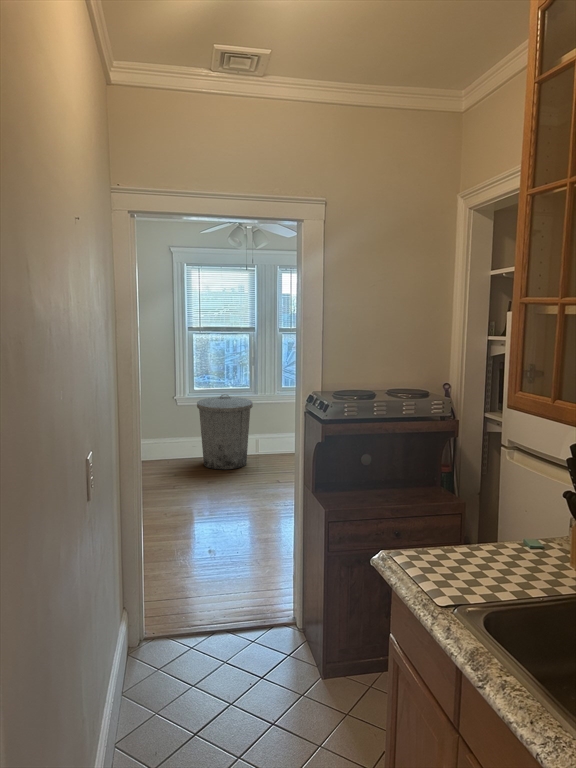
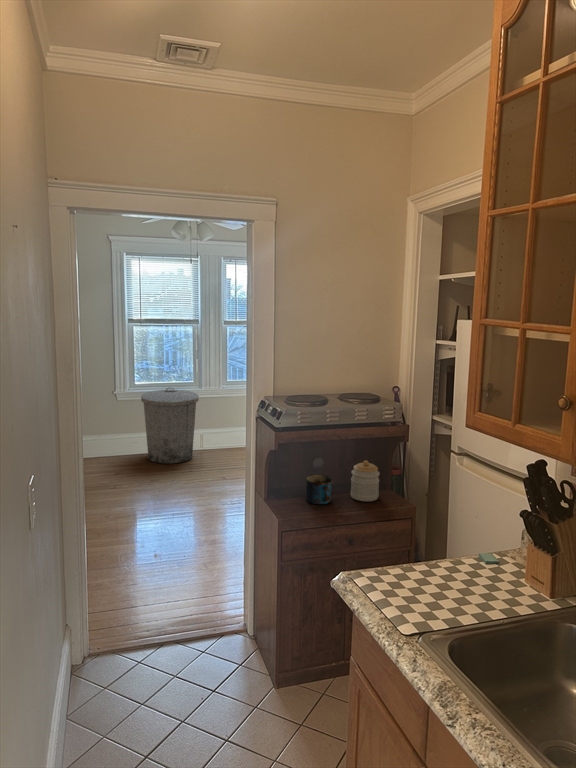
jar: none [399,456,429,497] -> present [351,460,380,501]
mug: none [353,470,381,499] -> present [306,475,333,504]

